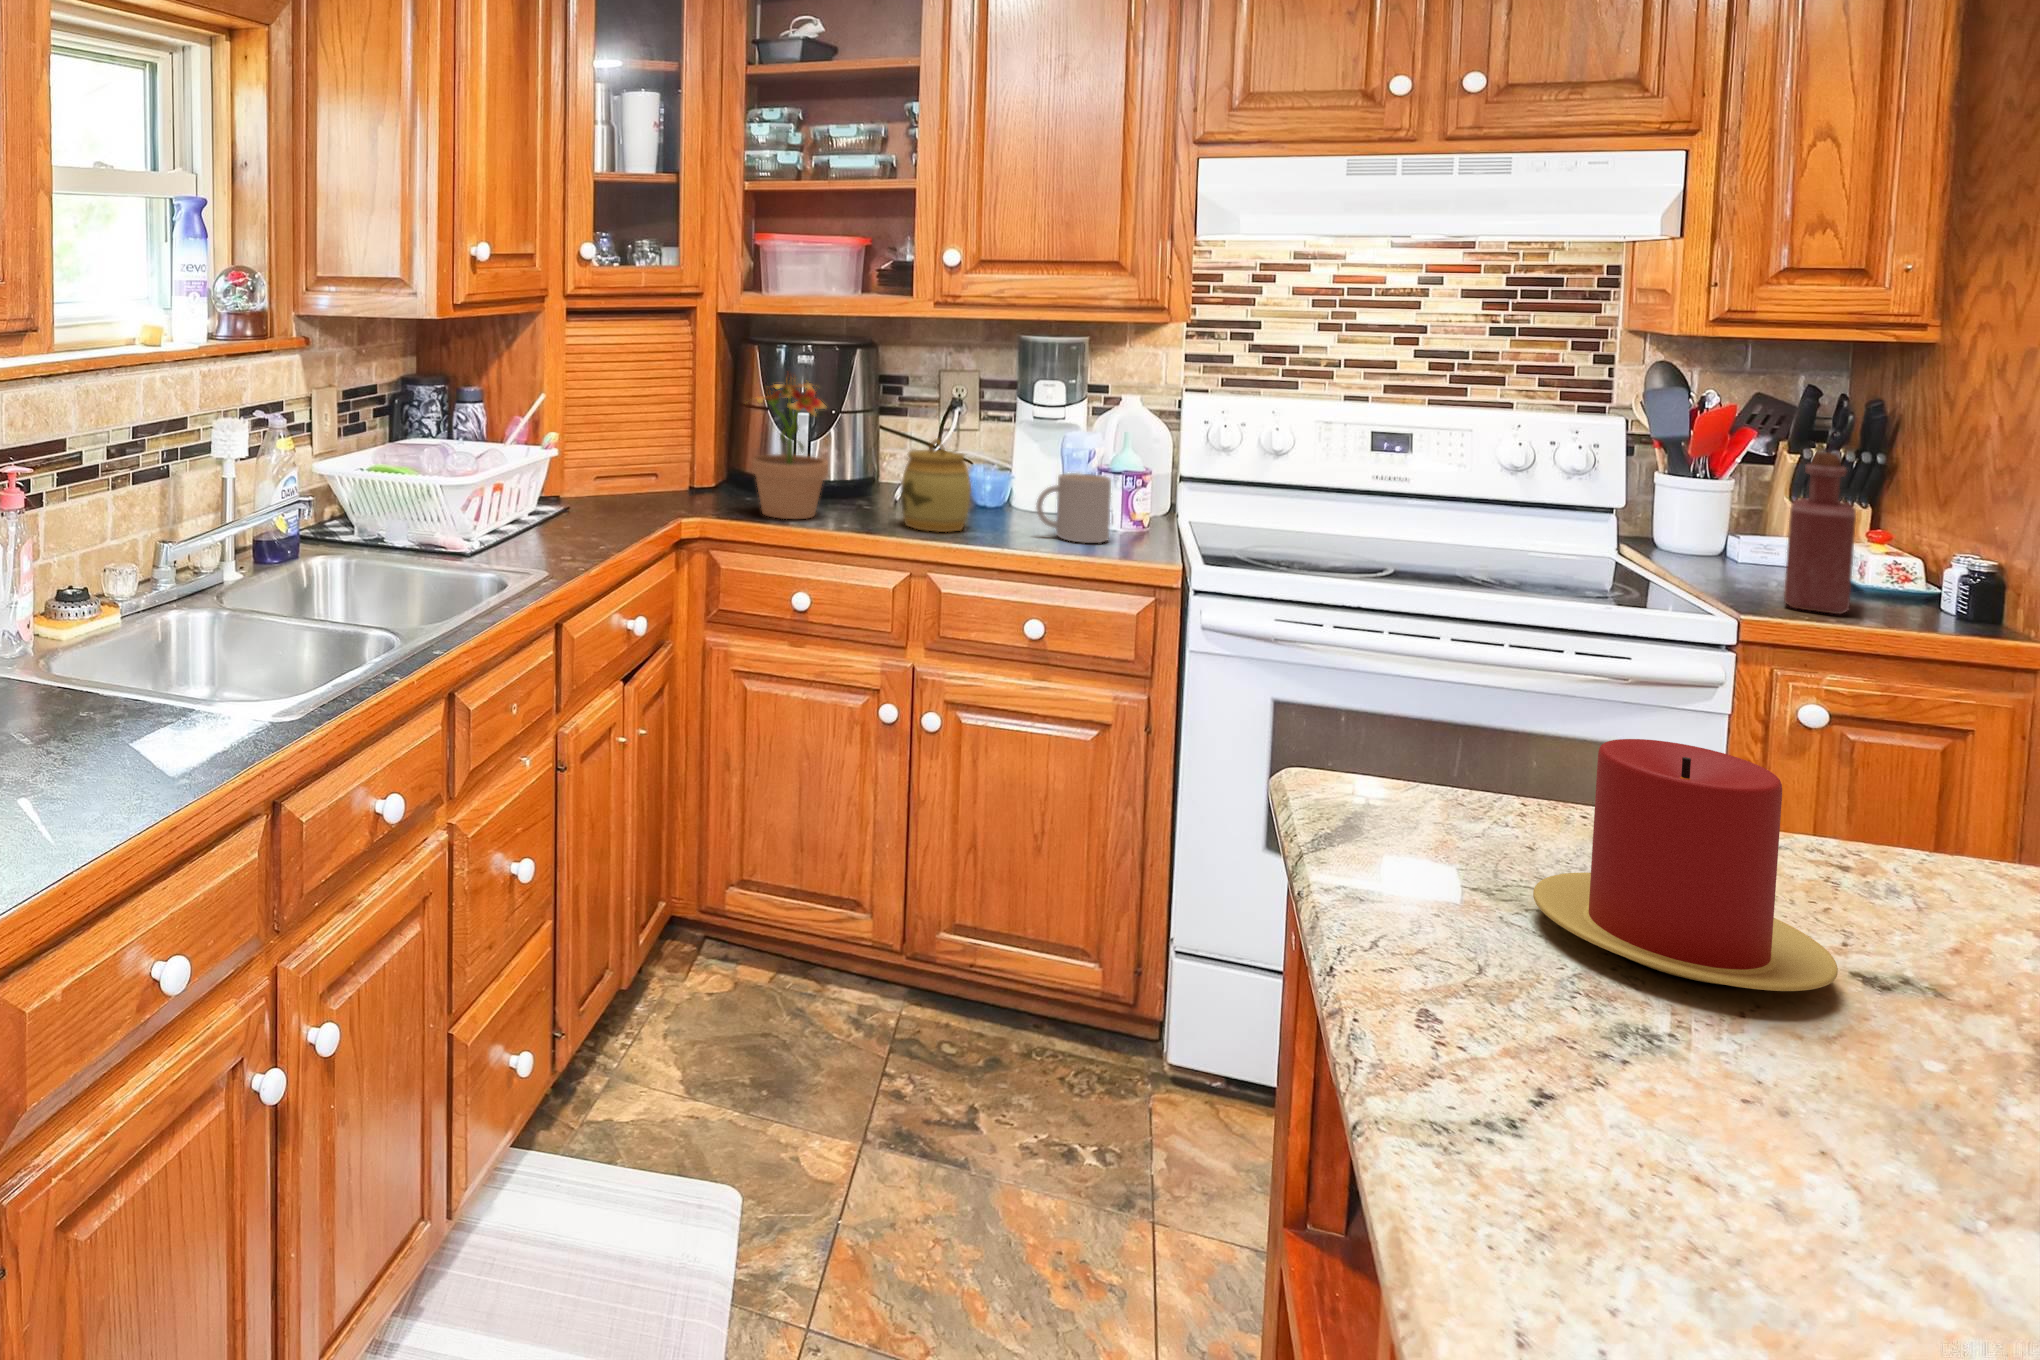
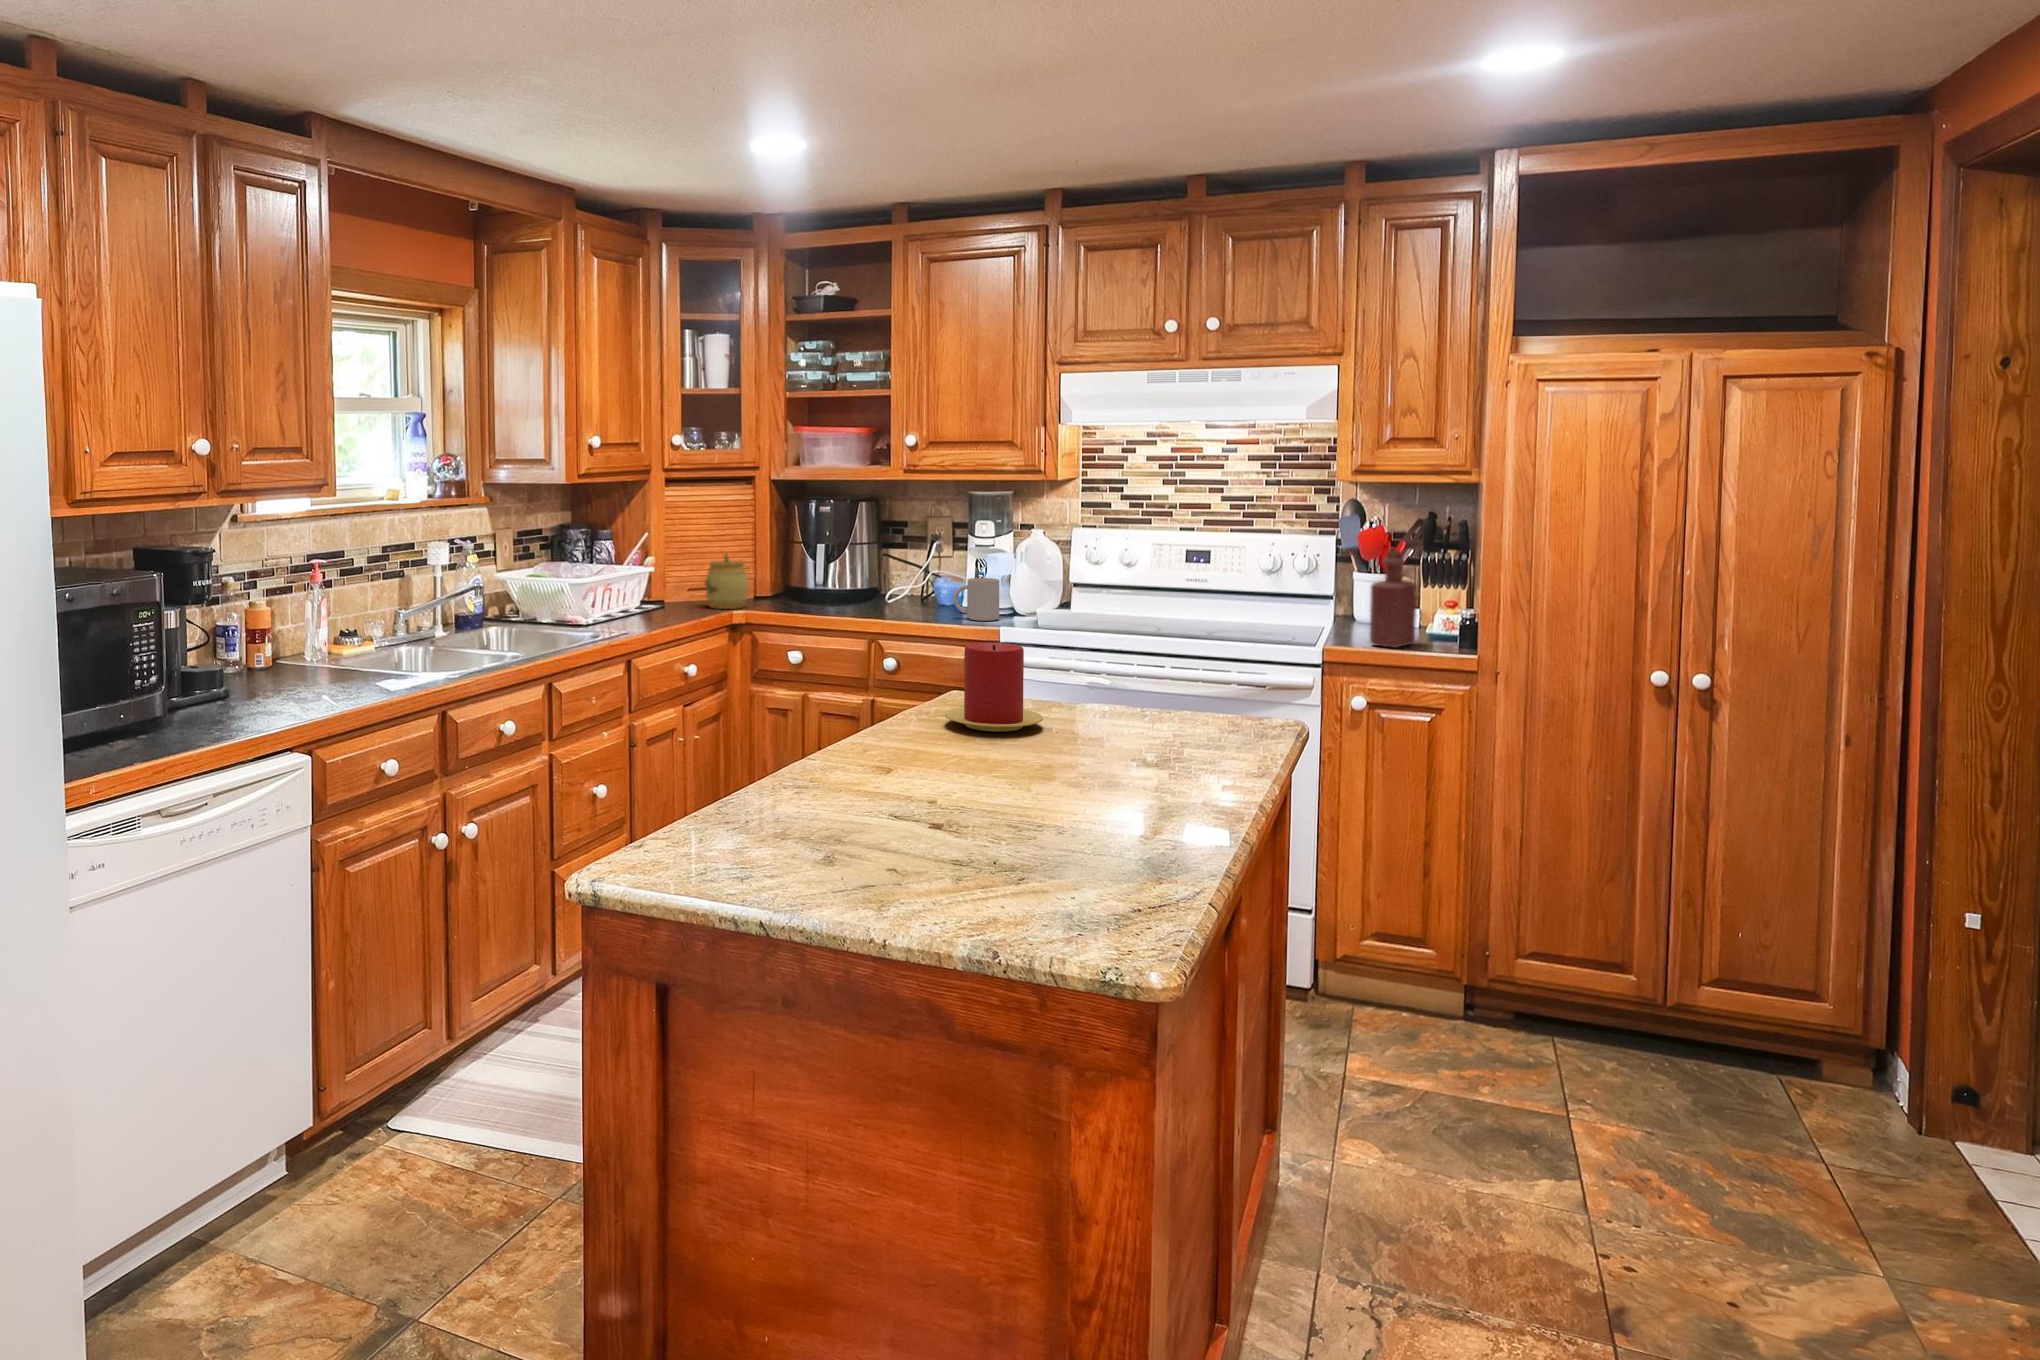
potted plant: present [751,380,828,519] -> none [776,516,832,611]
jar: present [901,439,971,532] -> present [706,553,748,609]

